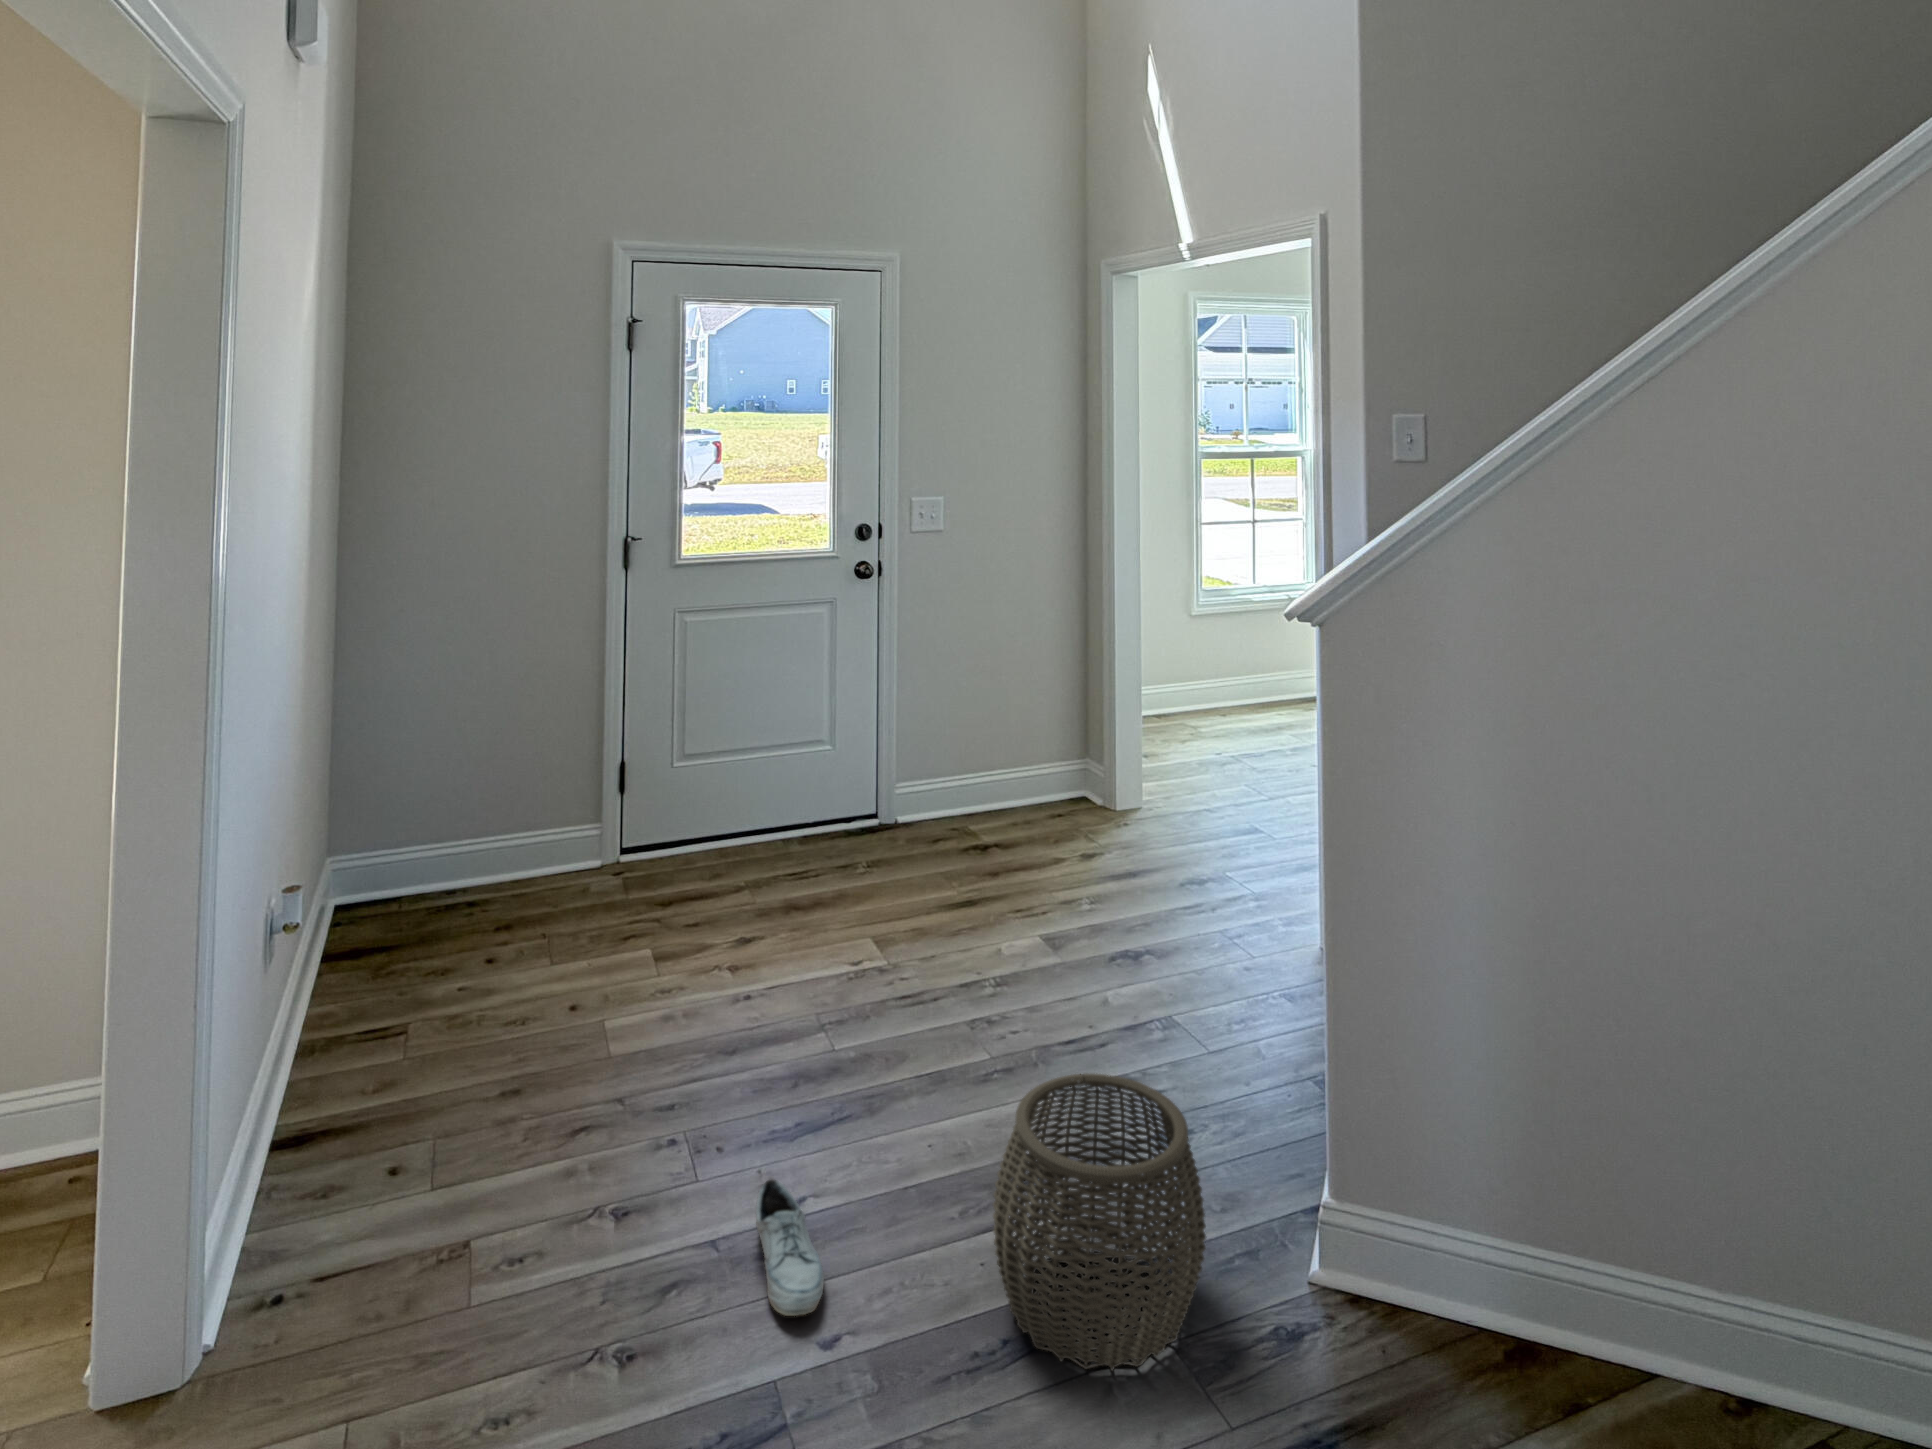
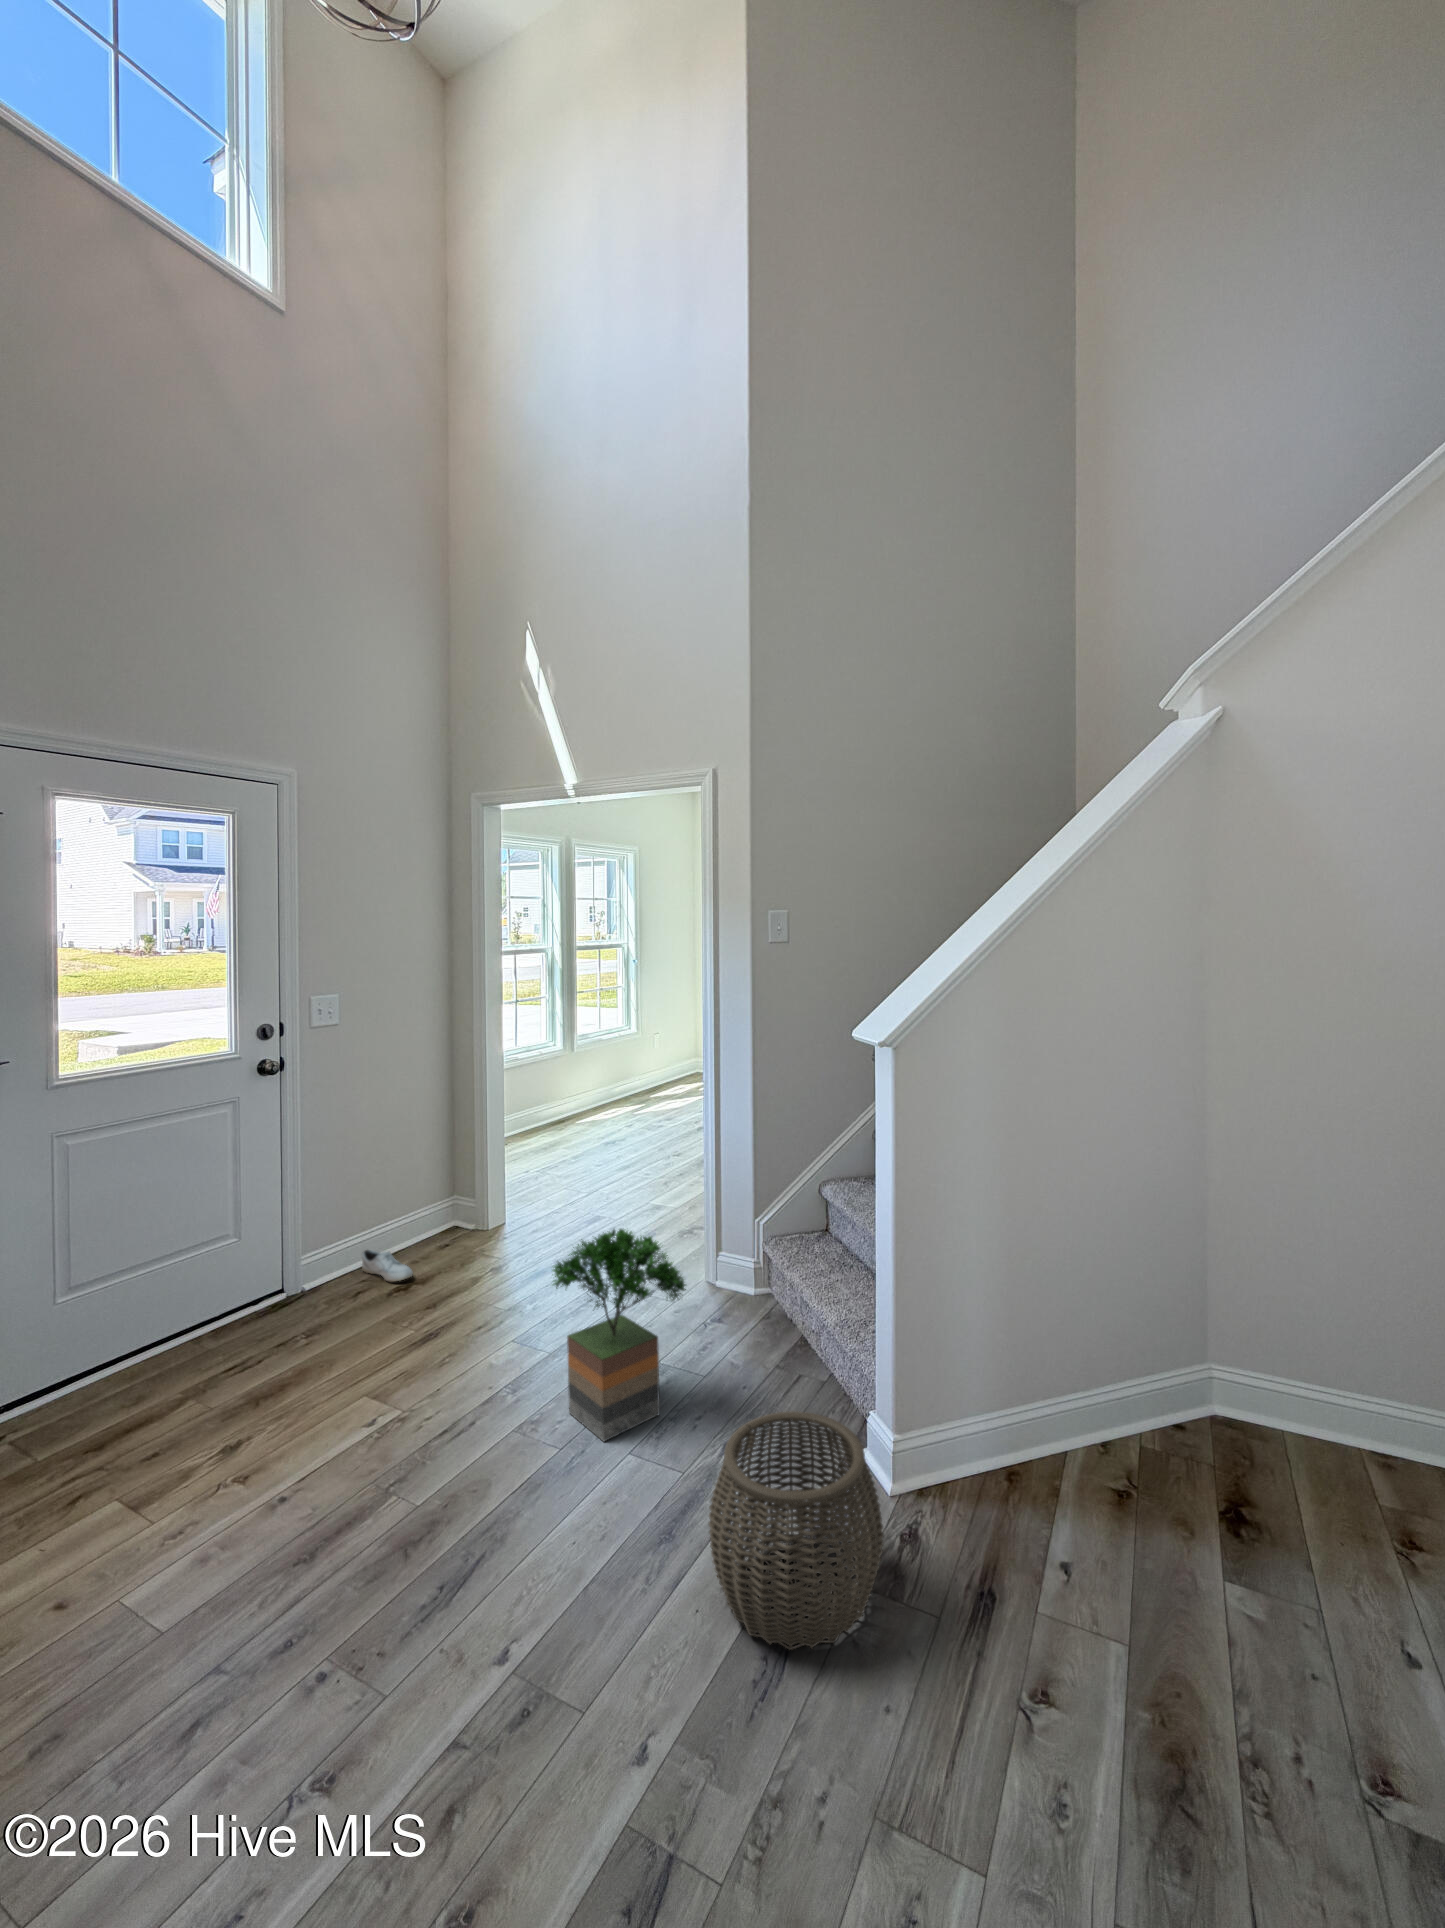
potted tree: none [1013,819,1163,1070] -> present [553,1229,686,1441]
shoe: present [756,1180,824,1316] -> present [362,1250,413,1281]

